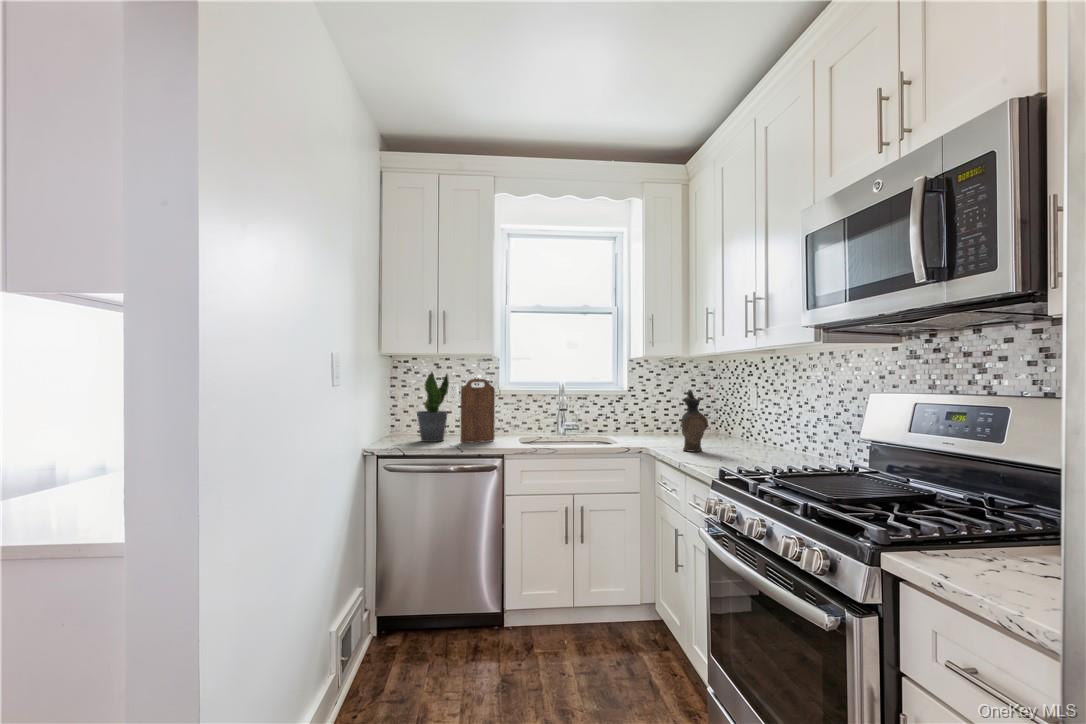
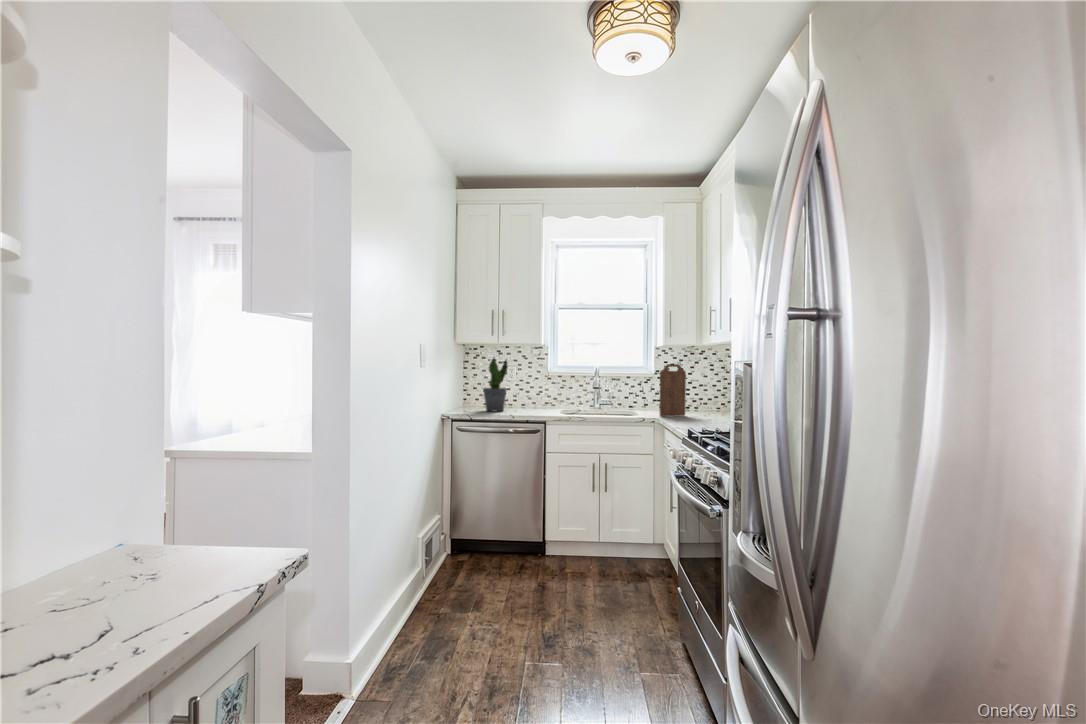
cutting board: present [461,379,495,443] -> present [660,364,686,417]
ceramic pitcher: present [681,390,708,452] -> none [686,372,707,422]

